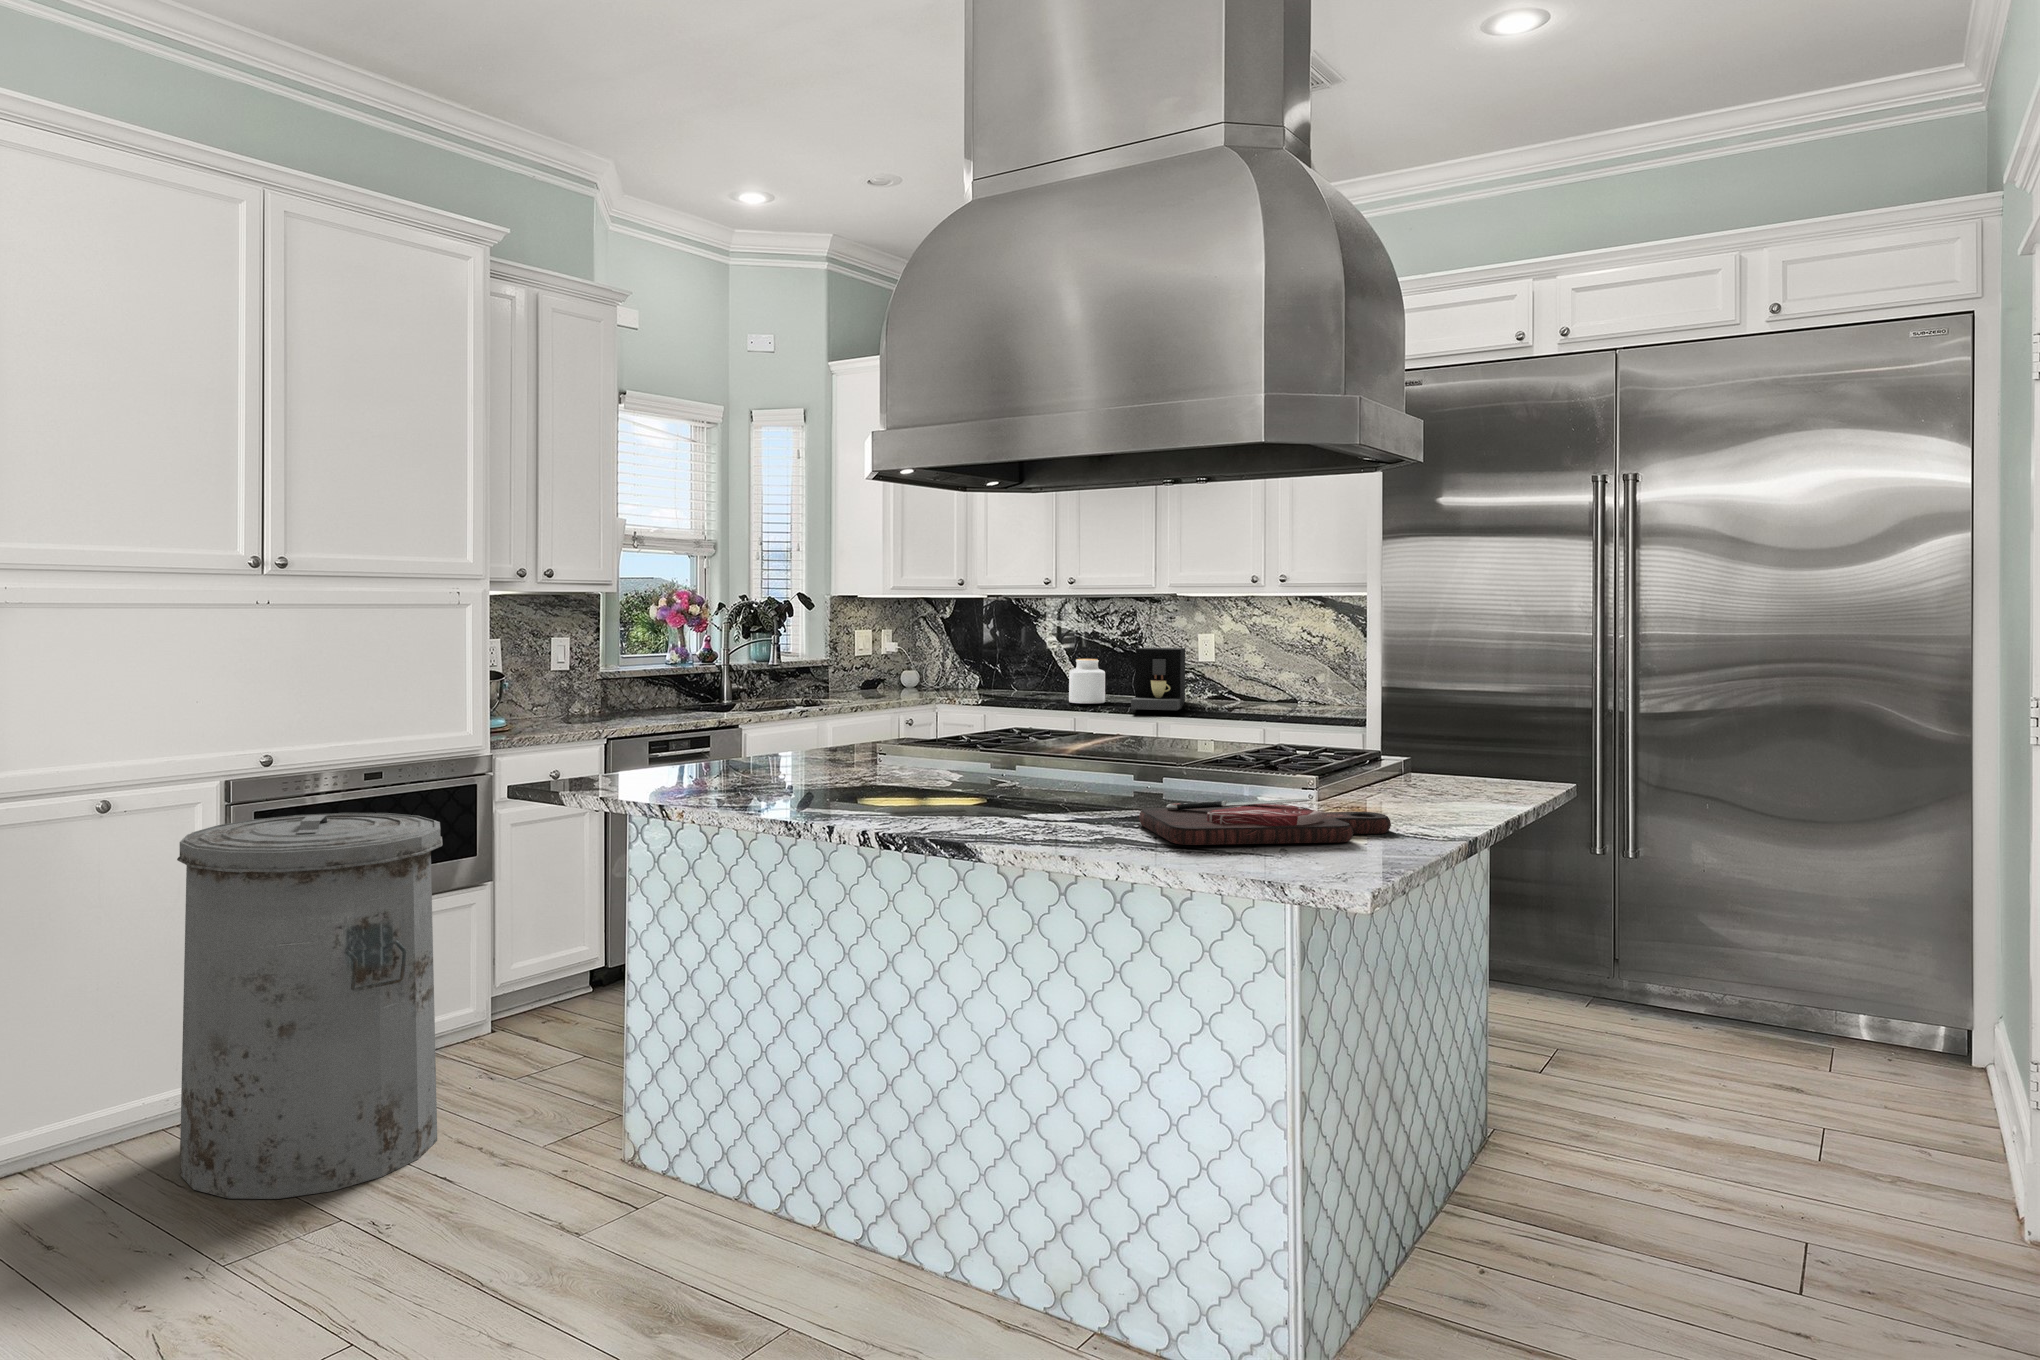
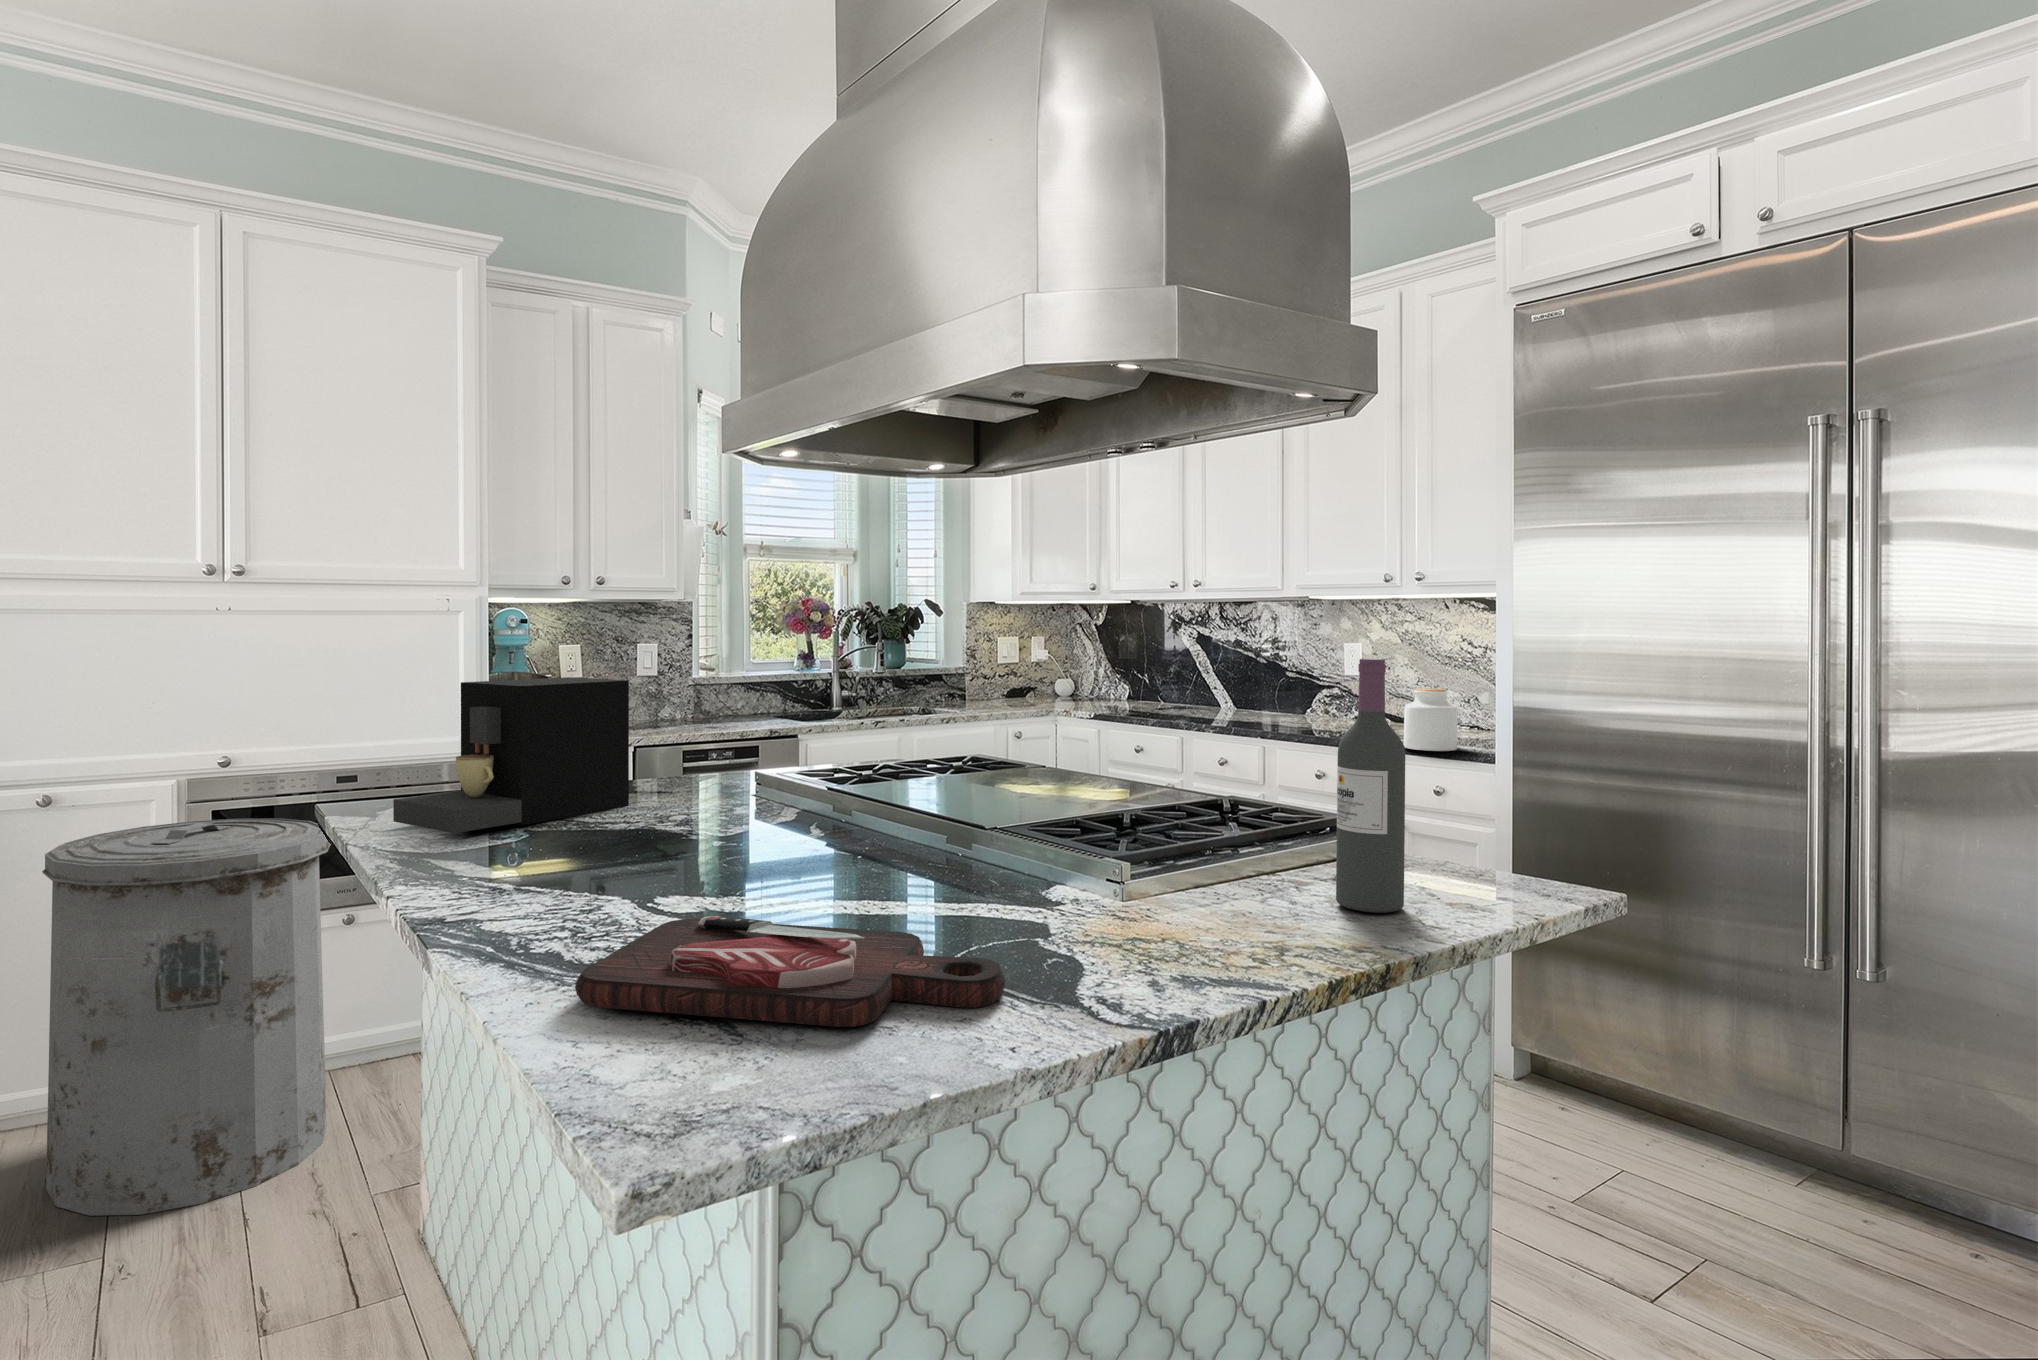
wine bottle: none [1465,636,1508,789] -> present [1336,659,1405,913]
coffee maker: present [1131,648,1185,710] -> present [393,677,629,833]
jar: present [1069,659,1105,703] -> present [1404,688,1457,751]

